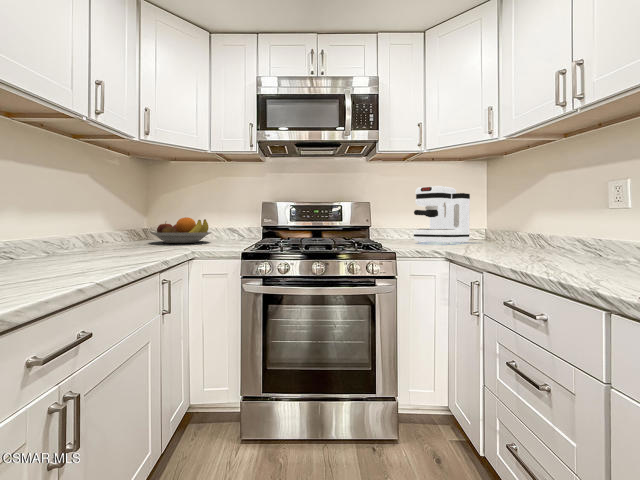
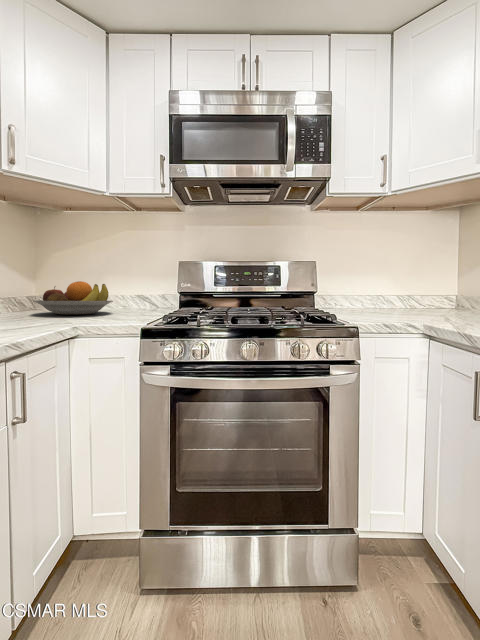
coffee maker: present [413,186,470,244] -> none [375,239,452,316]

